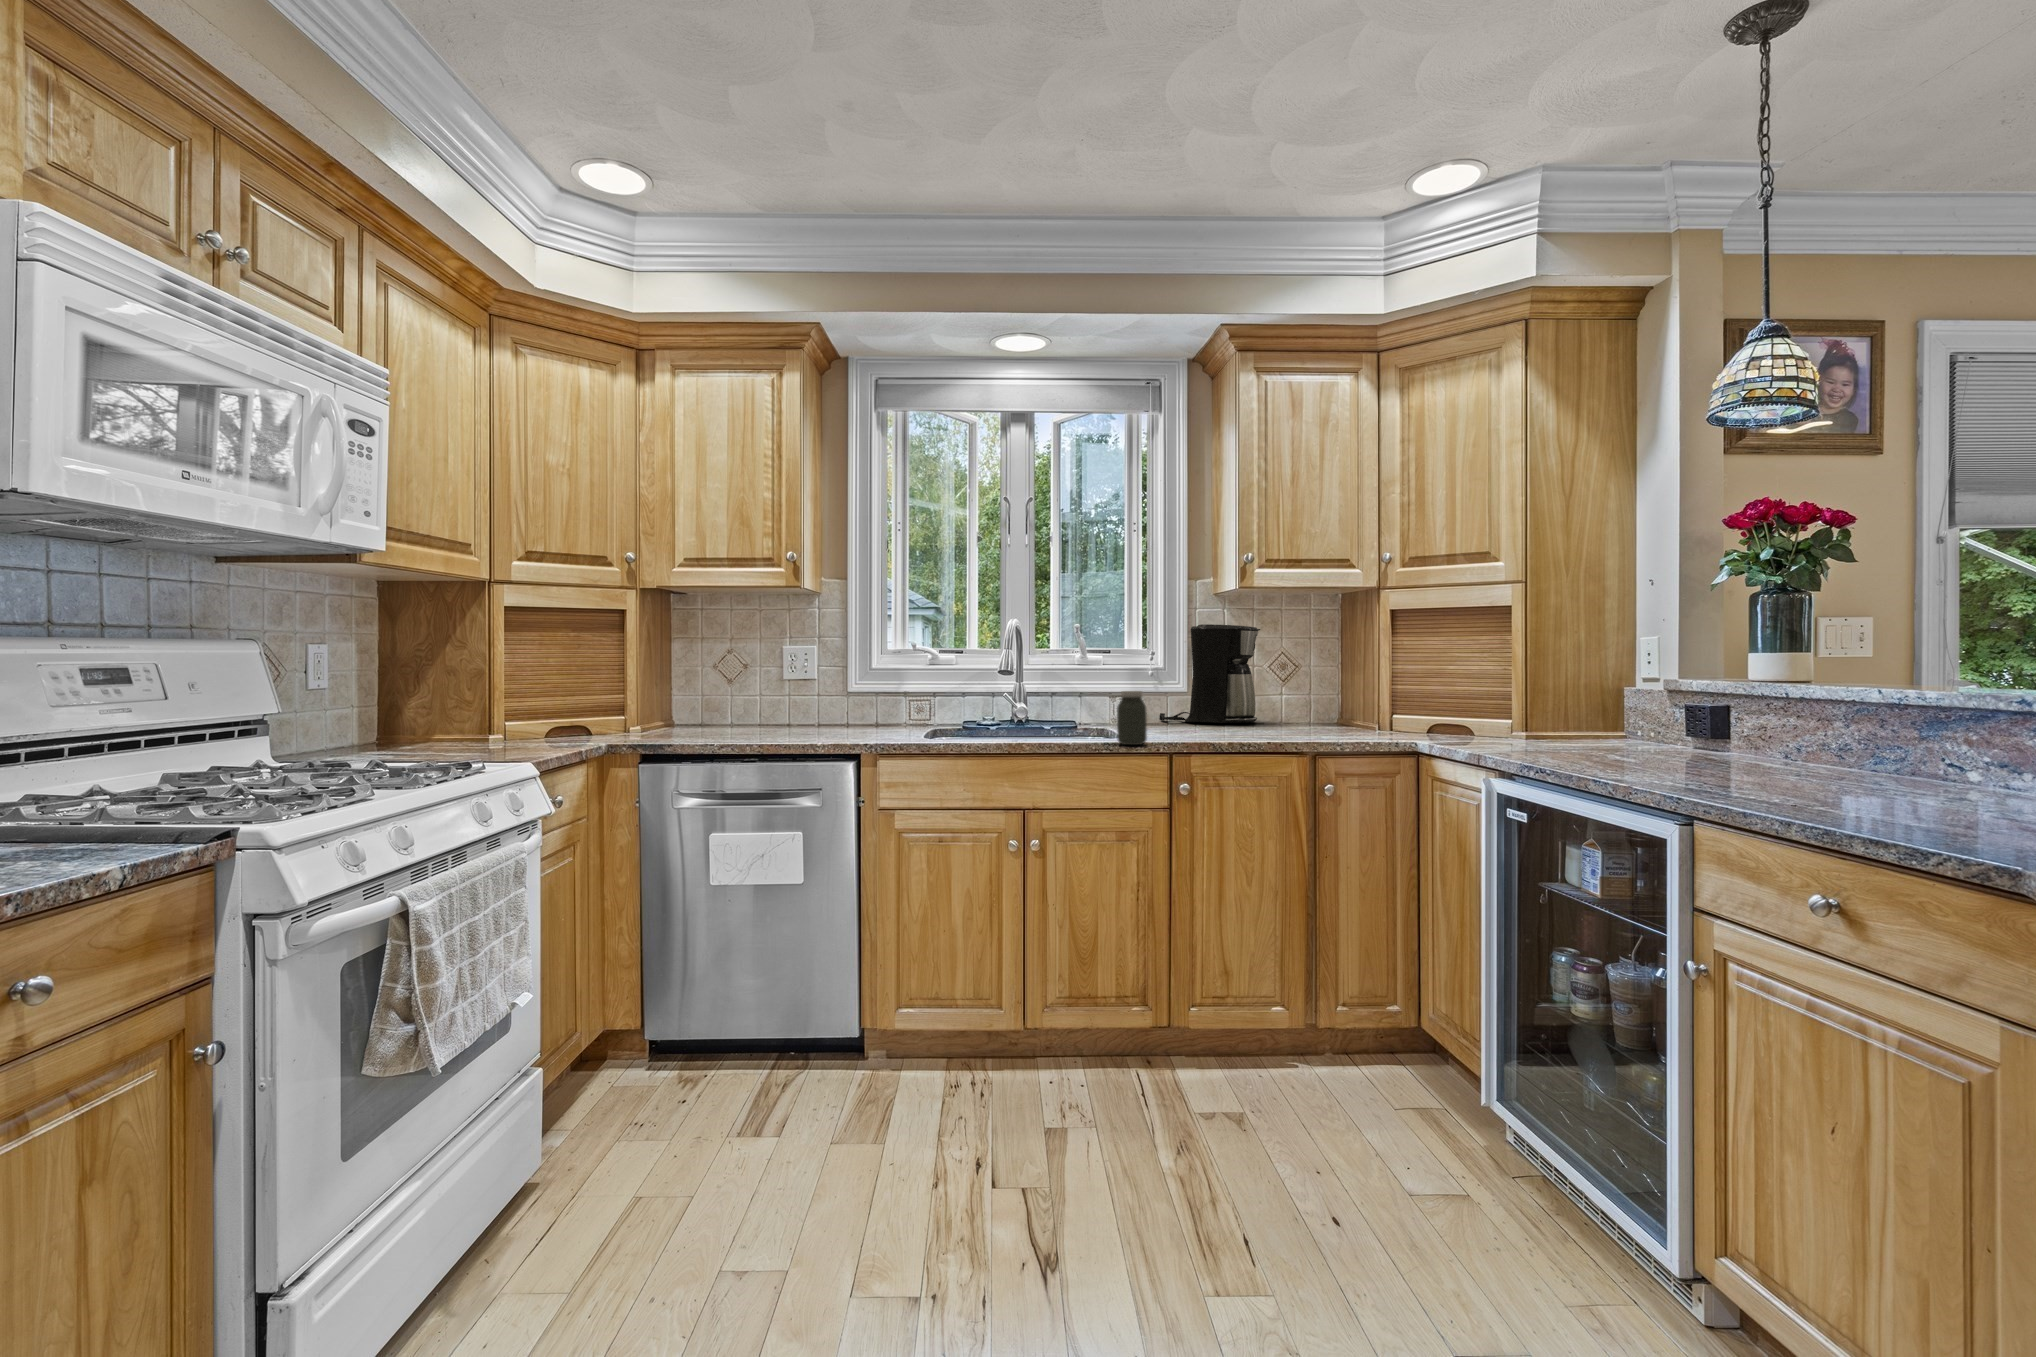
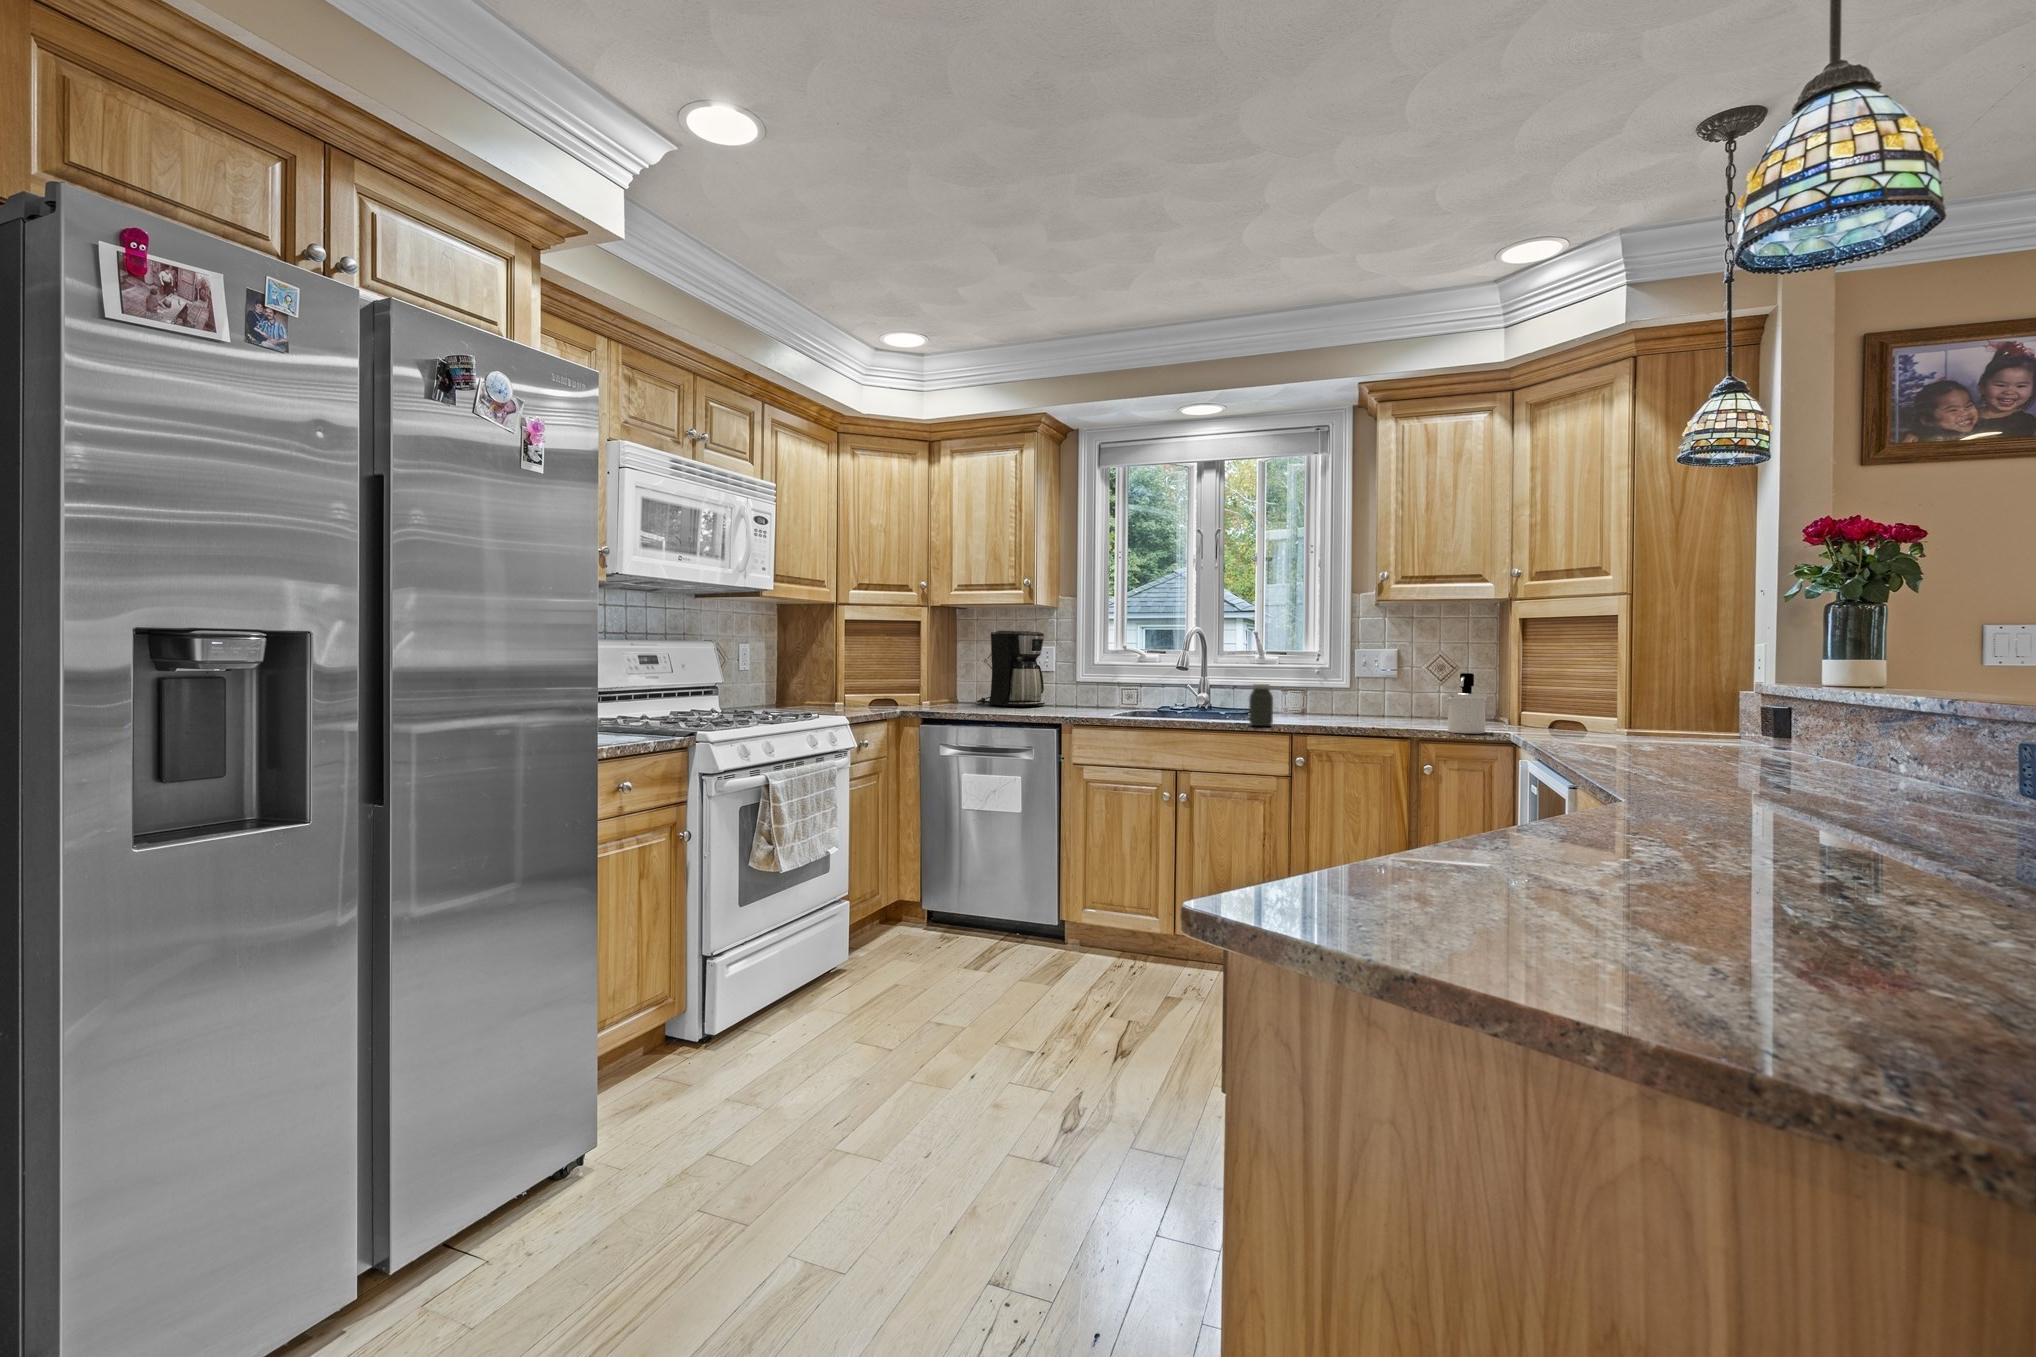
coffee maker: present [1159,624,1260,723] -> present [977,631,1045,706]
soap dispenser: none [1342,673,1387,744] -> present [1447,673,1487,734]

